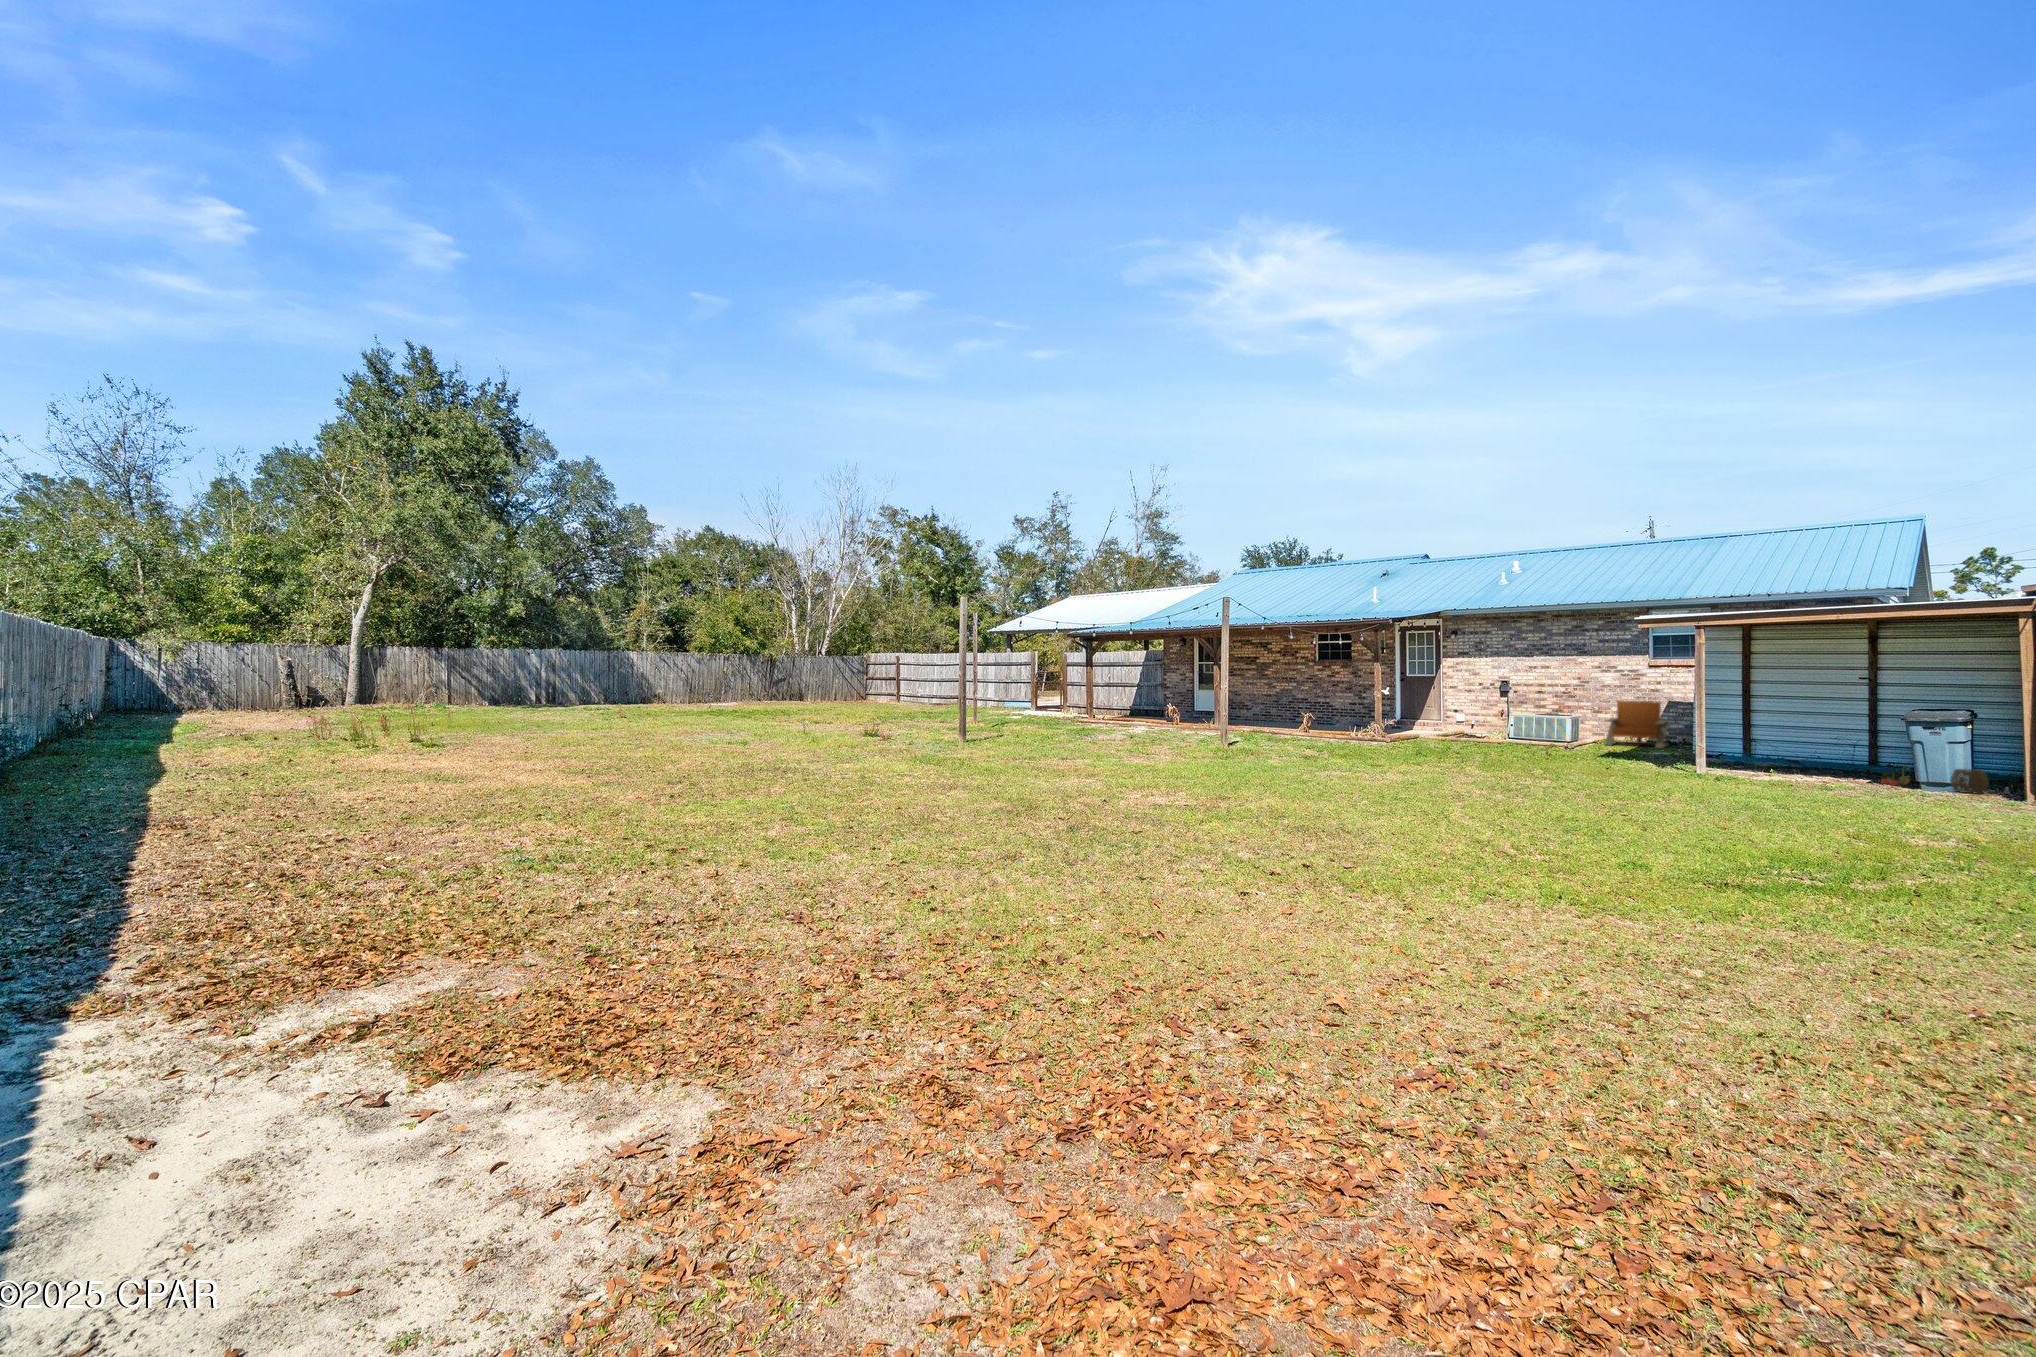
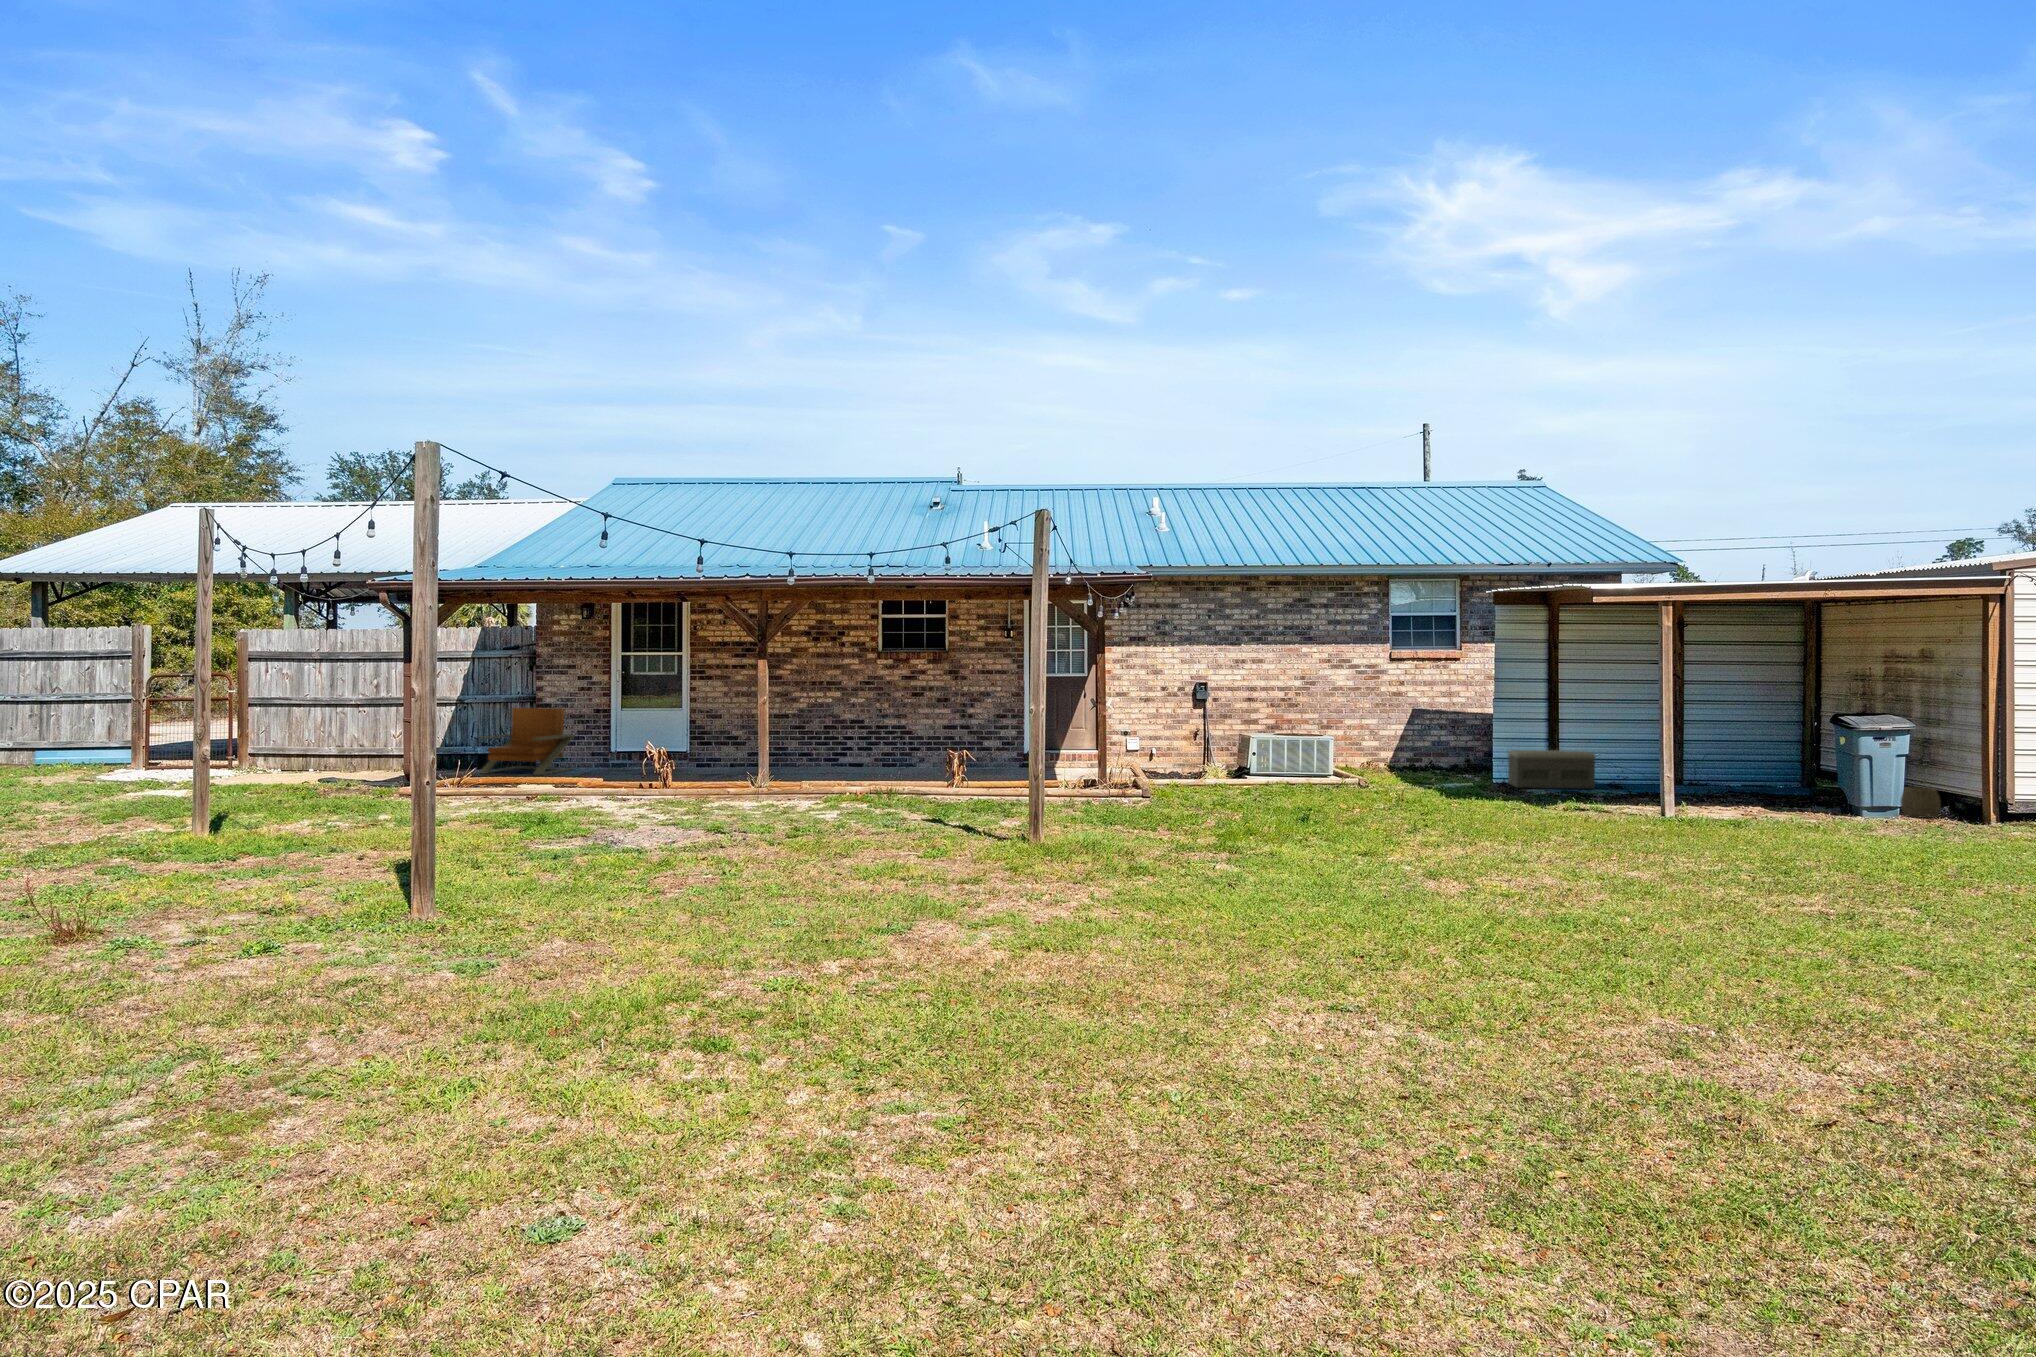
lounge chair: present [1605,701,1668,748] -> present [480,708,575,775]
storage bench: none [1692,730,1764,761] -> present [1508,750,1595,789]
potted plant: present [1882,766,1909,786] -> none [1815,785,1853,814]

